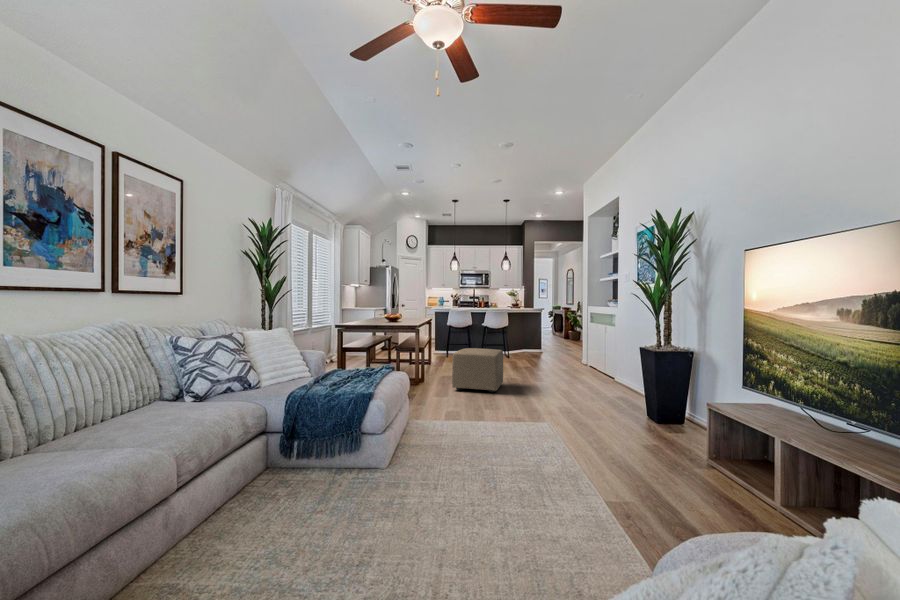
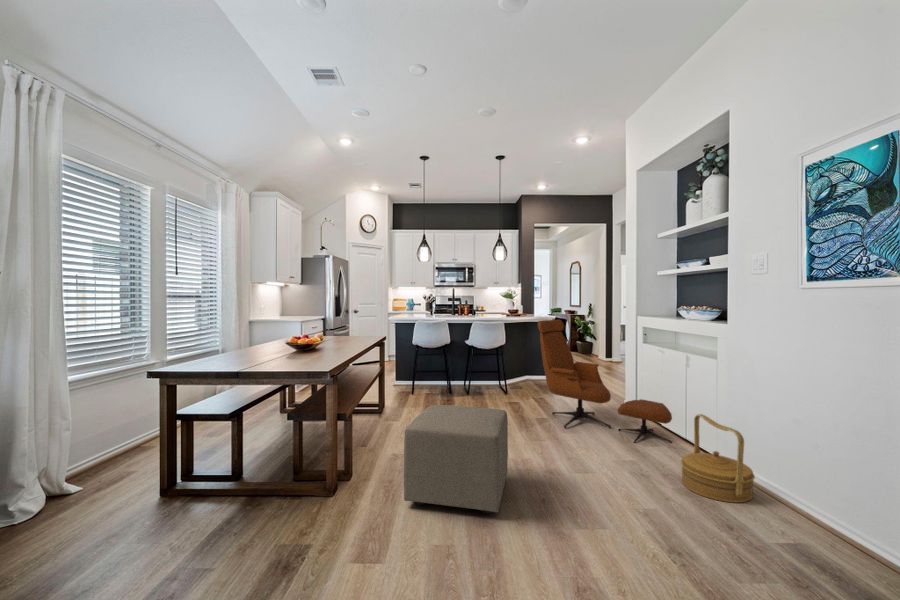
lounge chair: none [526,308,601,377] -> present [538,320,672,443]
woven basket: none [592,354,625,393] -> present [681,414,755,503]

